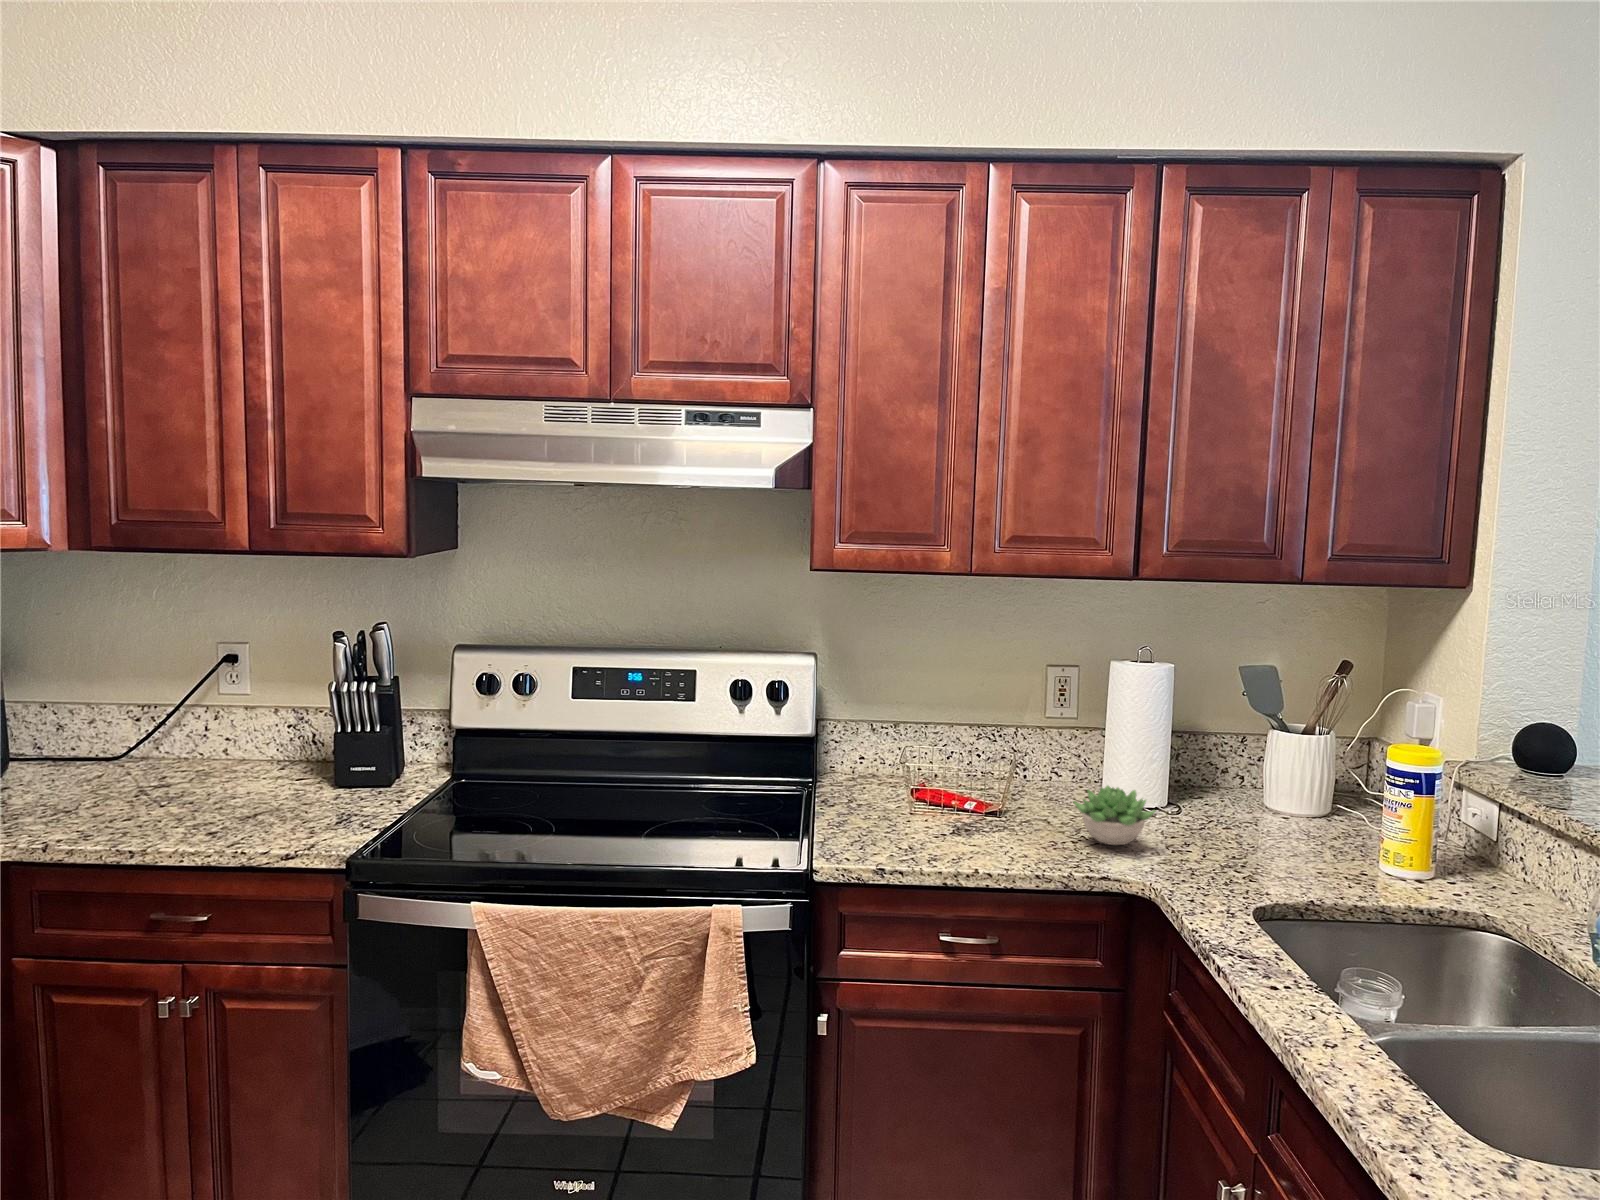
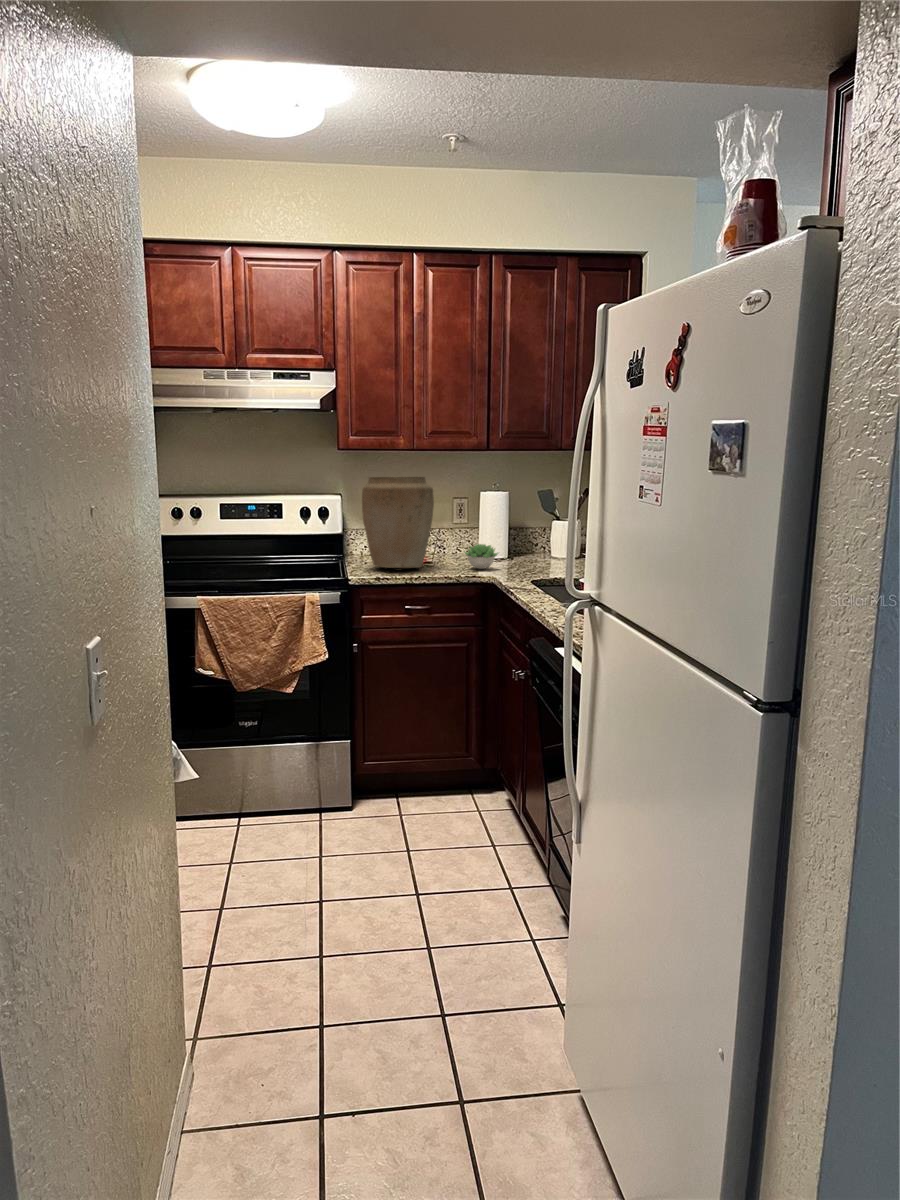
vase: none [856,630,1012,839] -> present [362,476,434,568]

